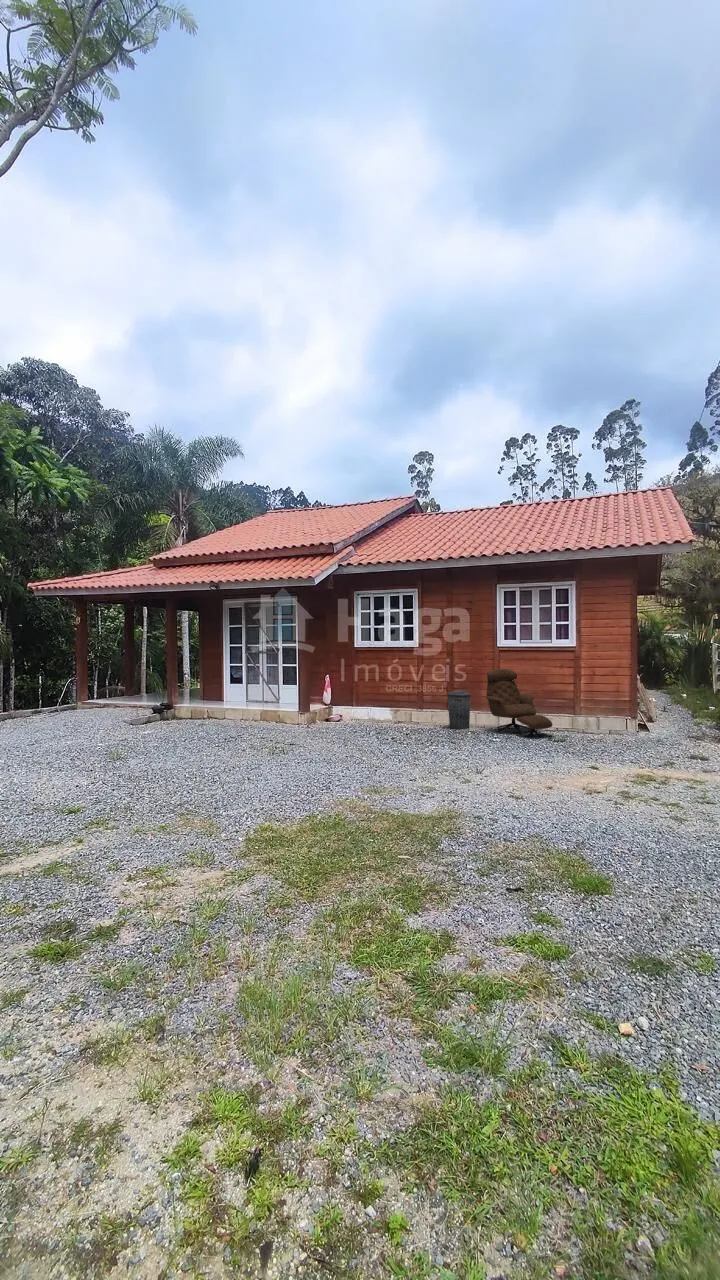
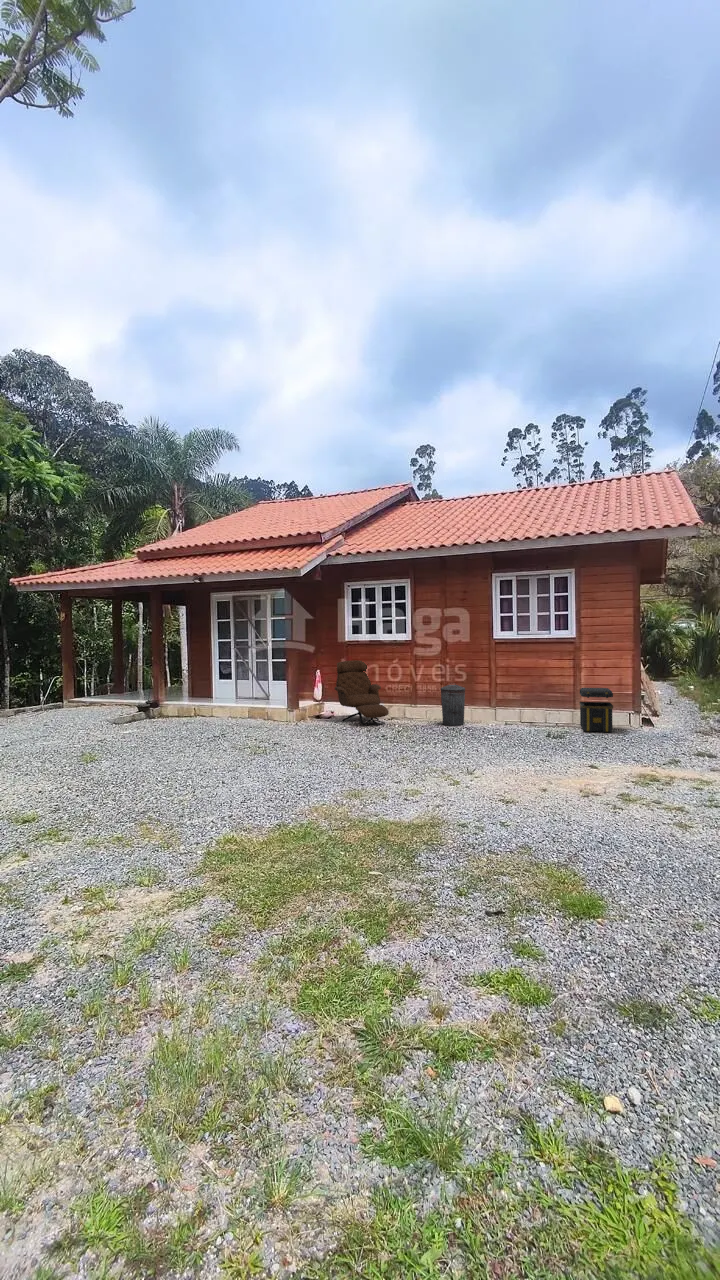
lounge chair: present [486,669,552,738] -> present [335,660,389,726]
toolbox: none [578,694,610,736] -> present [579,688,613,733]

